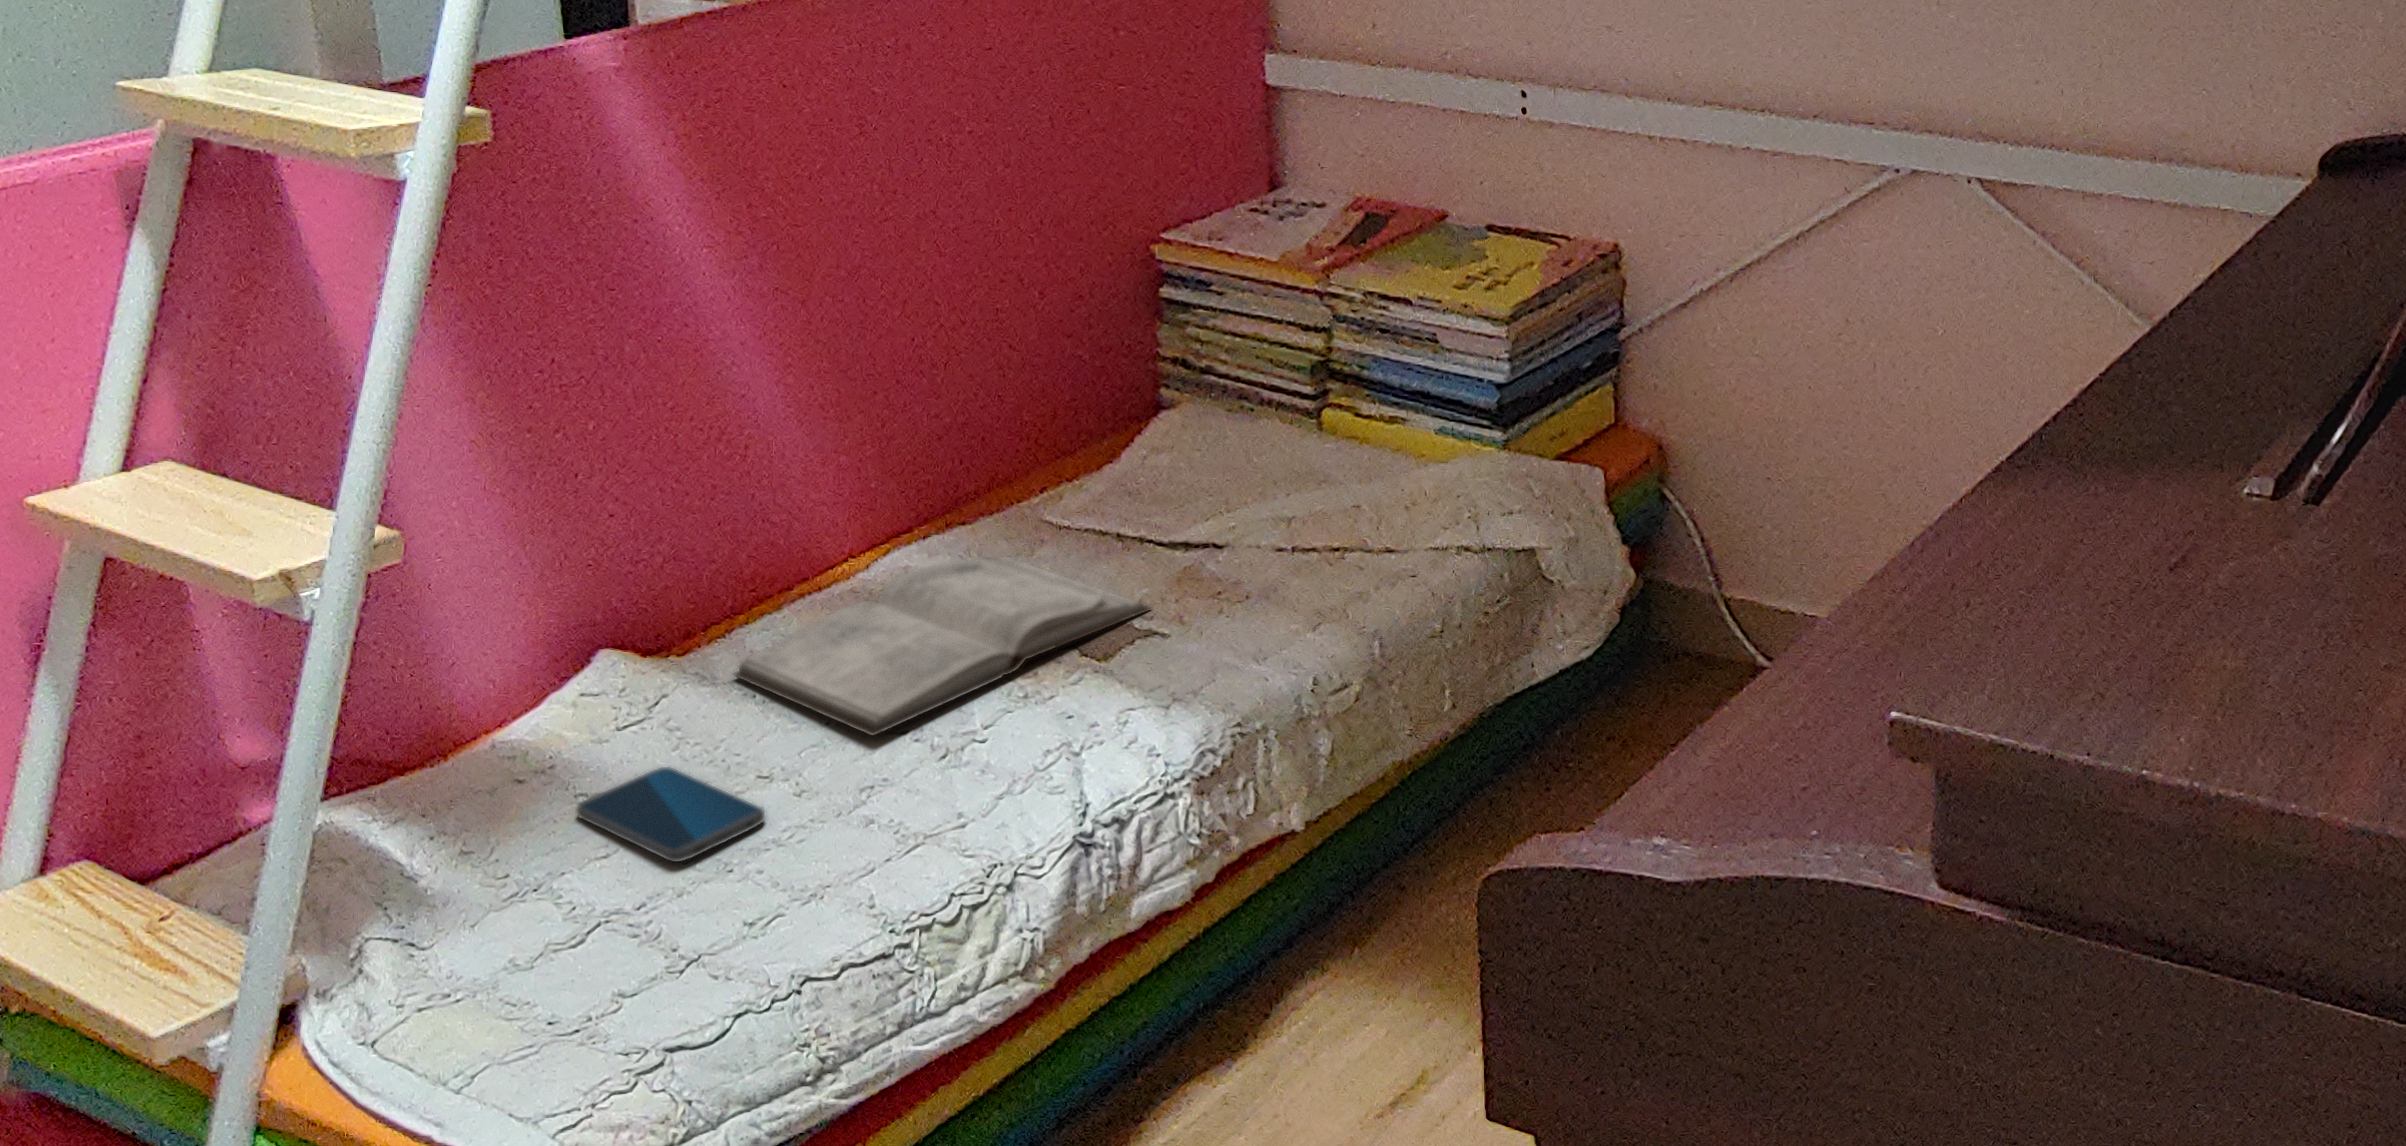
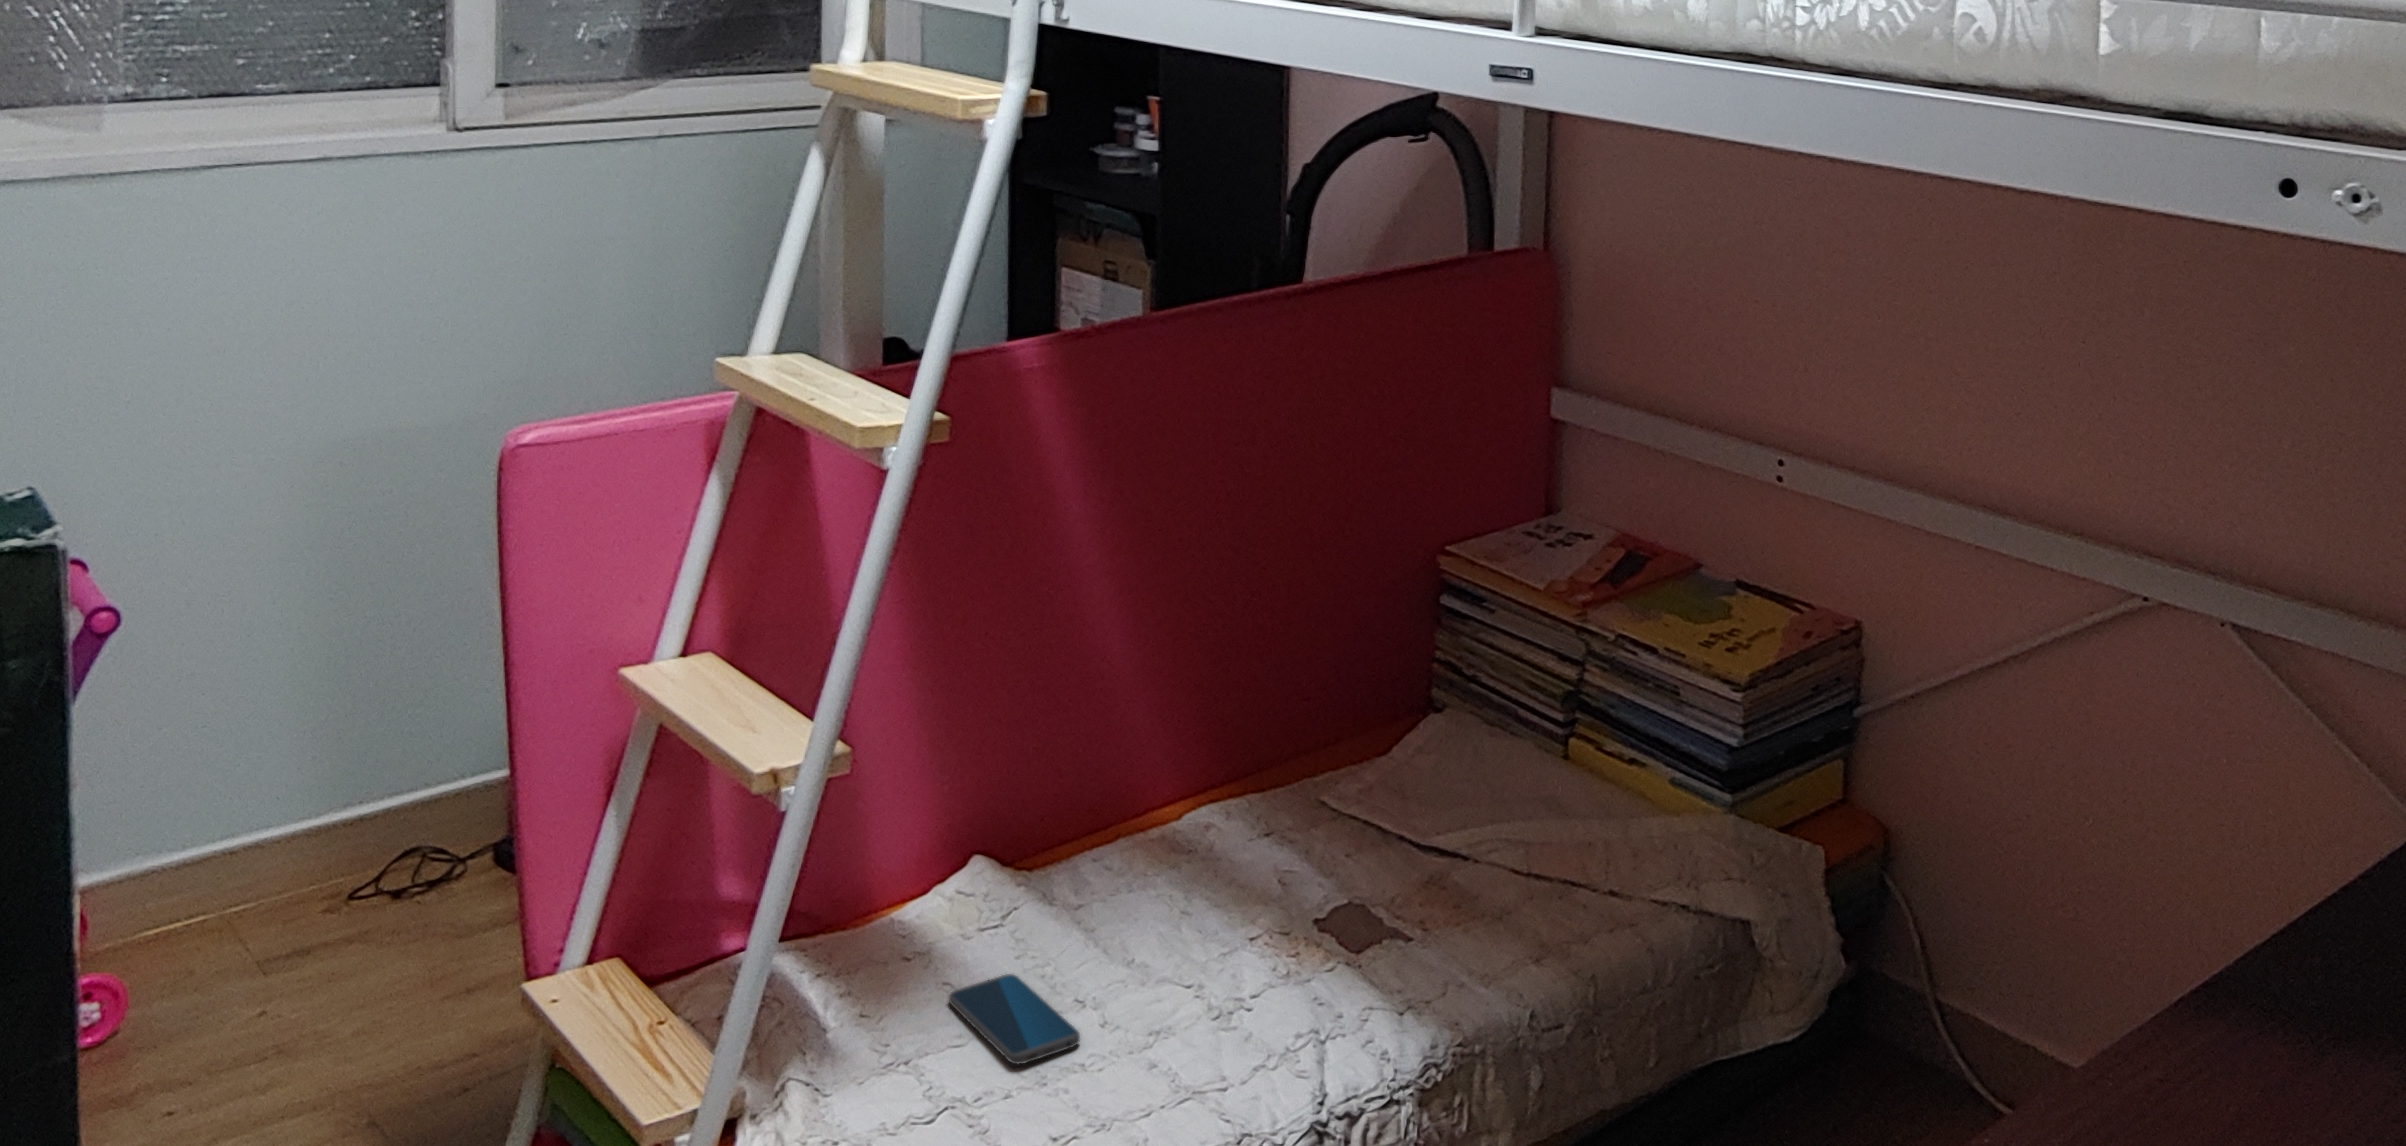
diary: present [734,556,1150,736] -> none [1067,832,1396,986]

